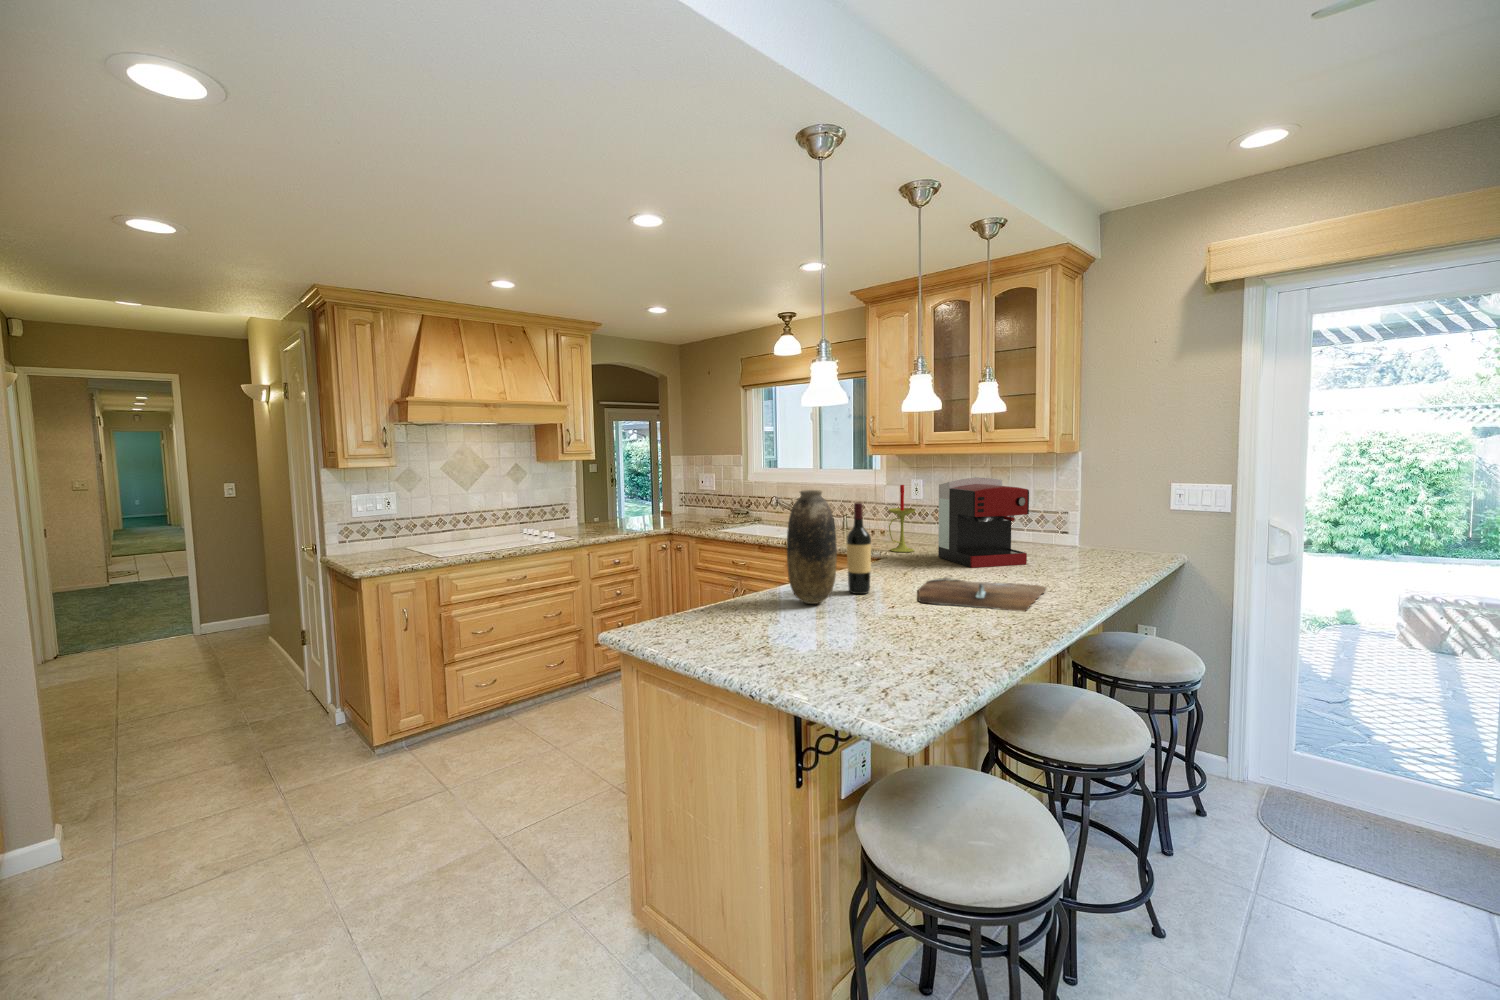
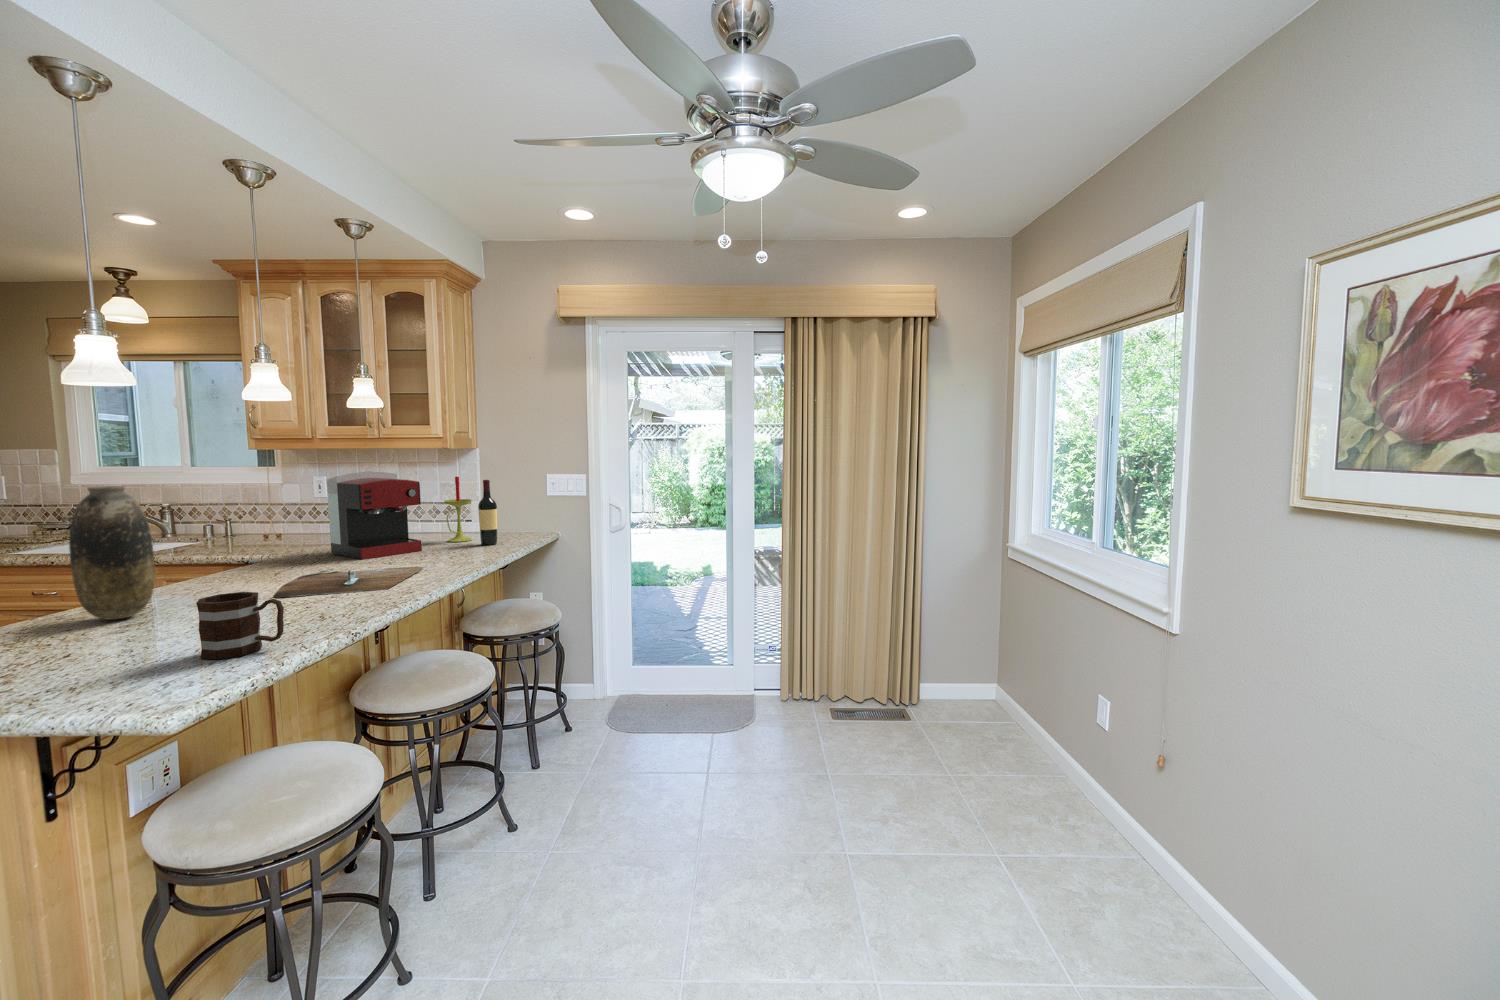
candle: present [889,485,915,552] -> present [444,477,472,542]
wine bottle: present [847,502,871,594] -> present [478,480,497,545]
mug: none [897,604,970,672] -> present [196,592,284,660]

